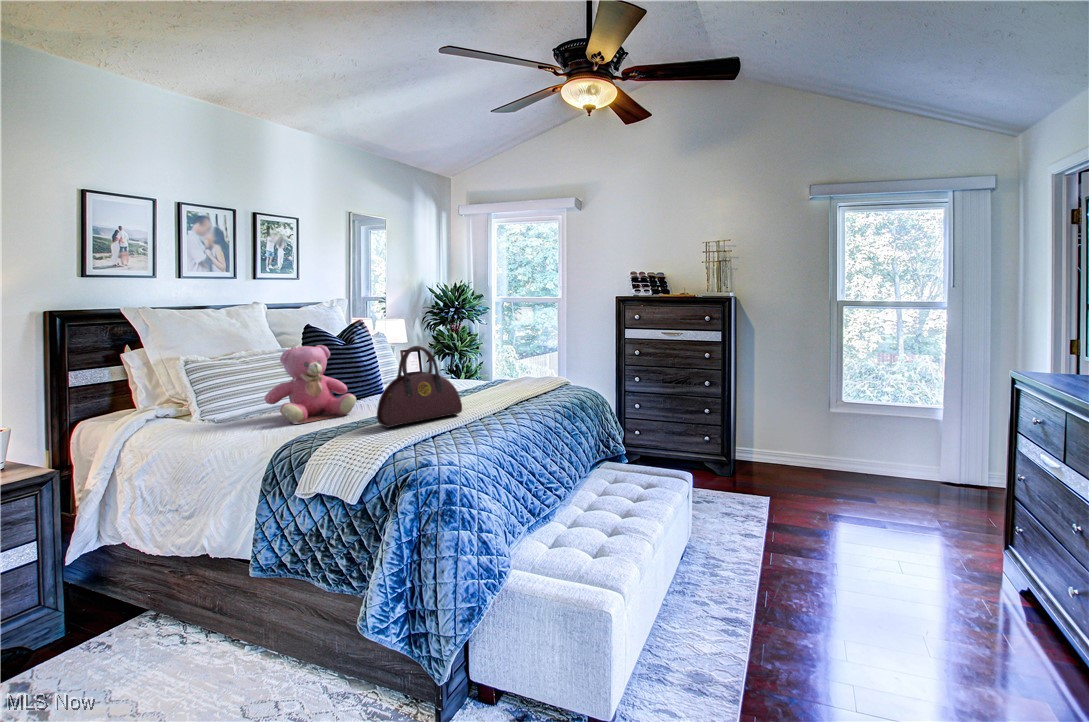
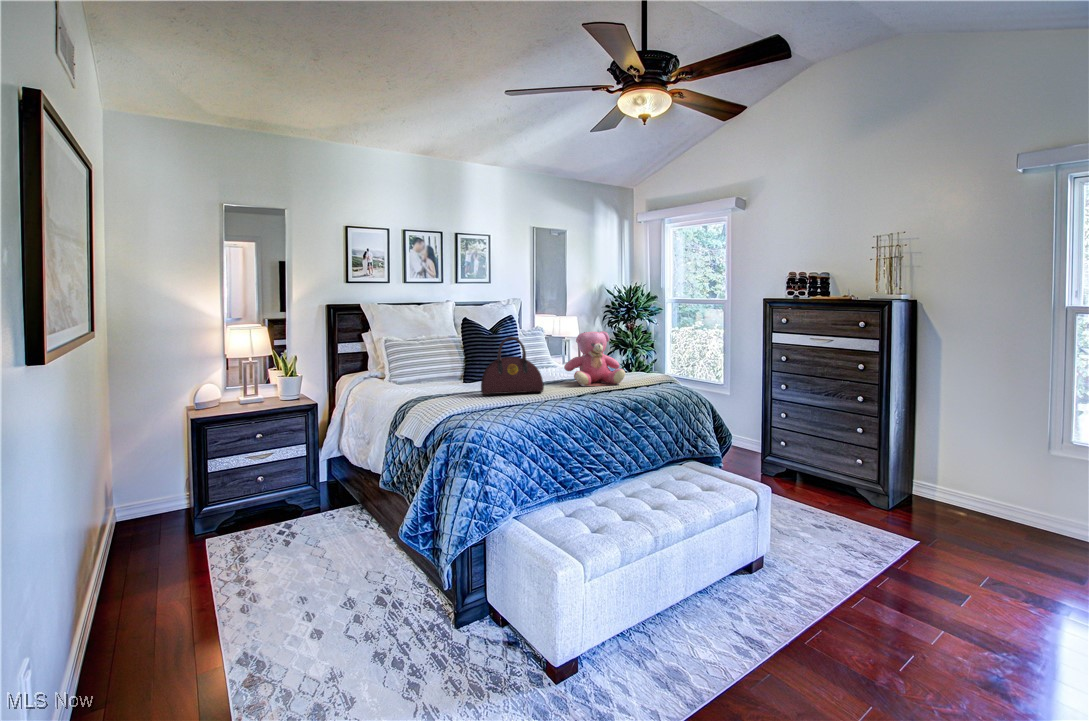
teddy bear: present [264,345,356,424] -> present [564,331,625,386]

